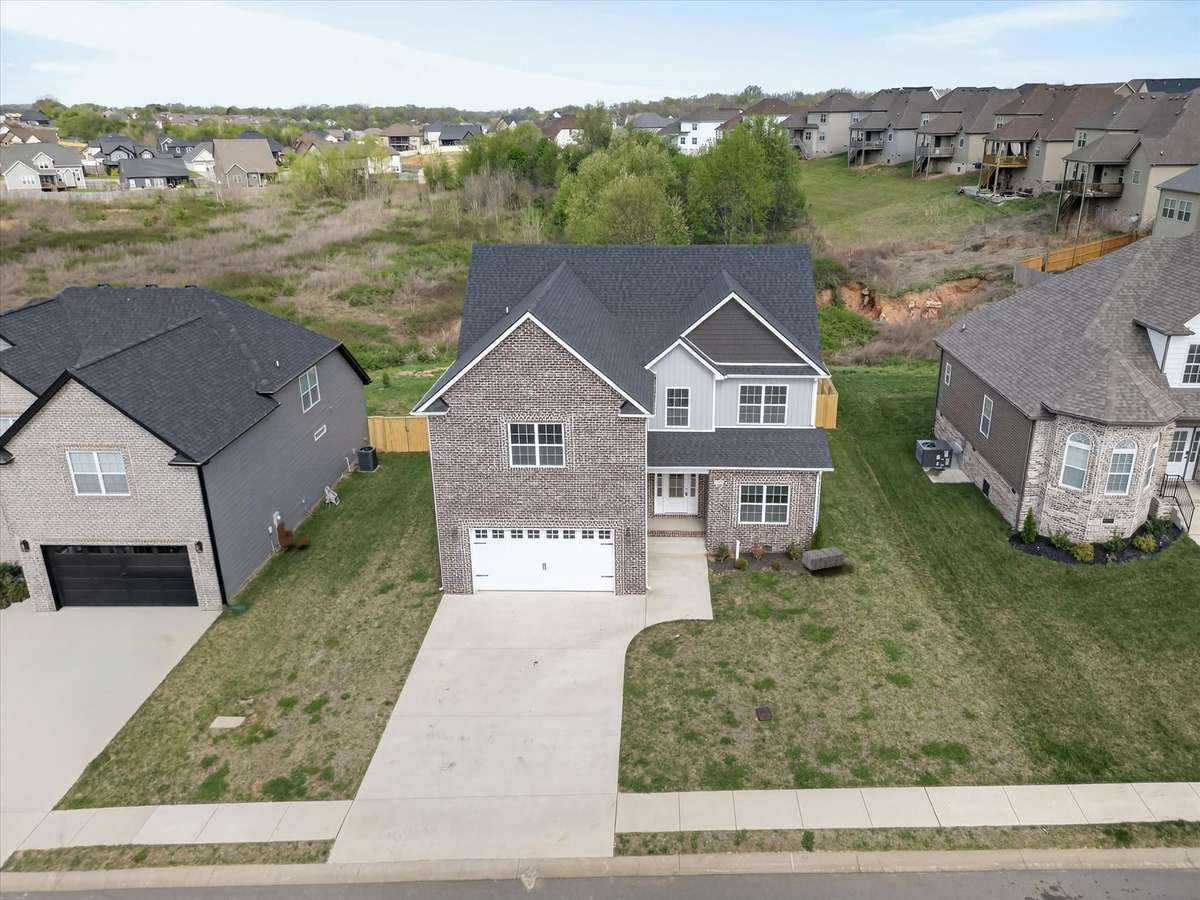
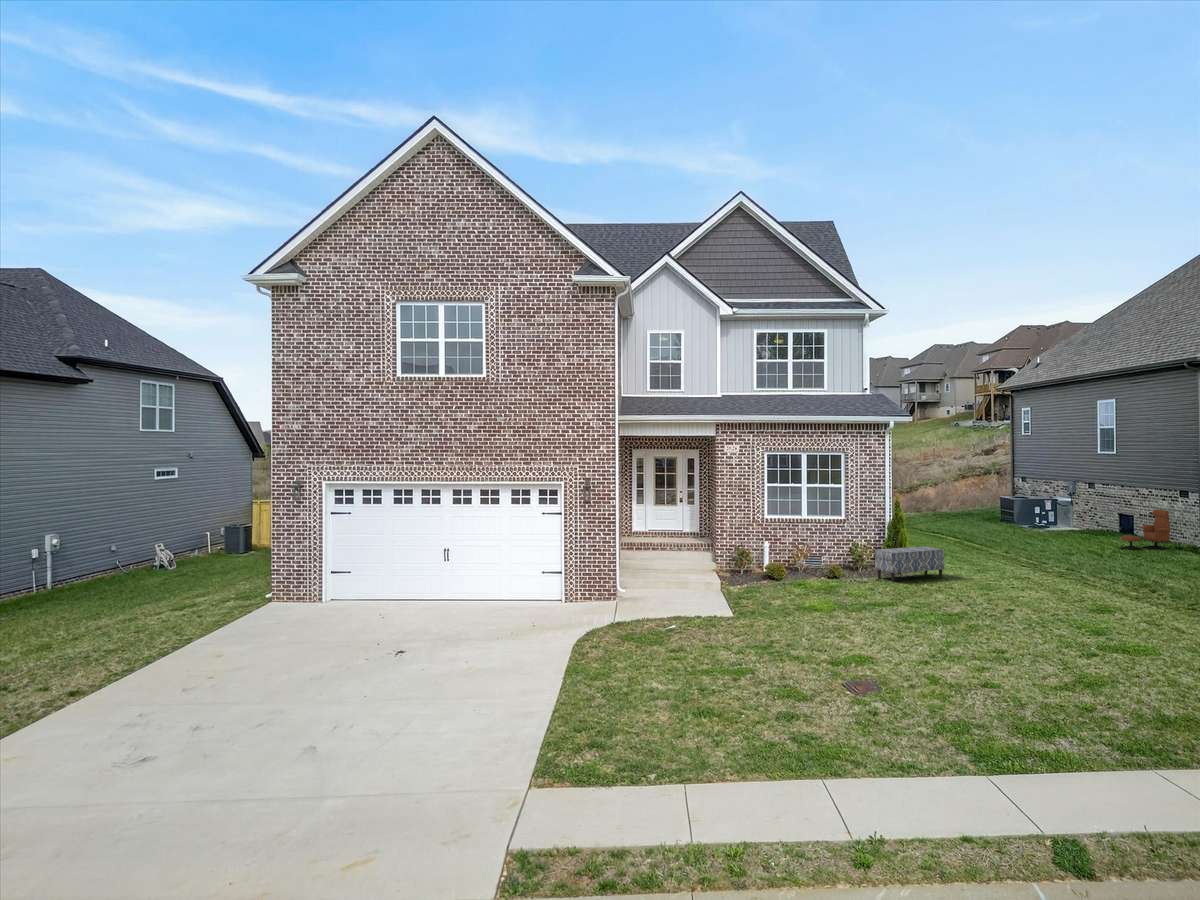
lounge chair: present [276,522,309,551] -> present [1120,509,1171,550]

